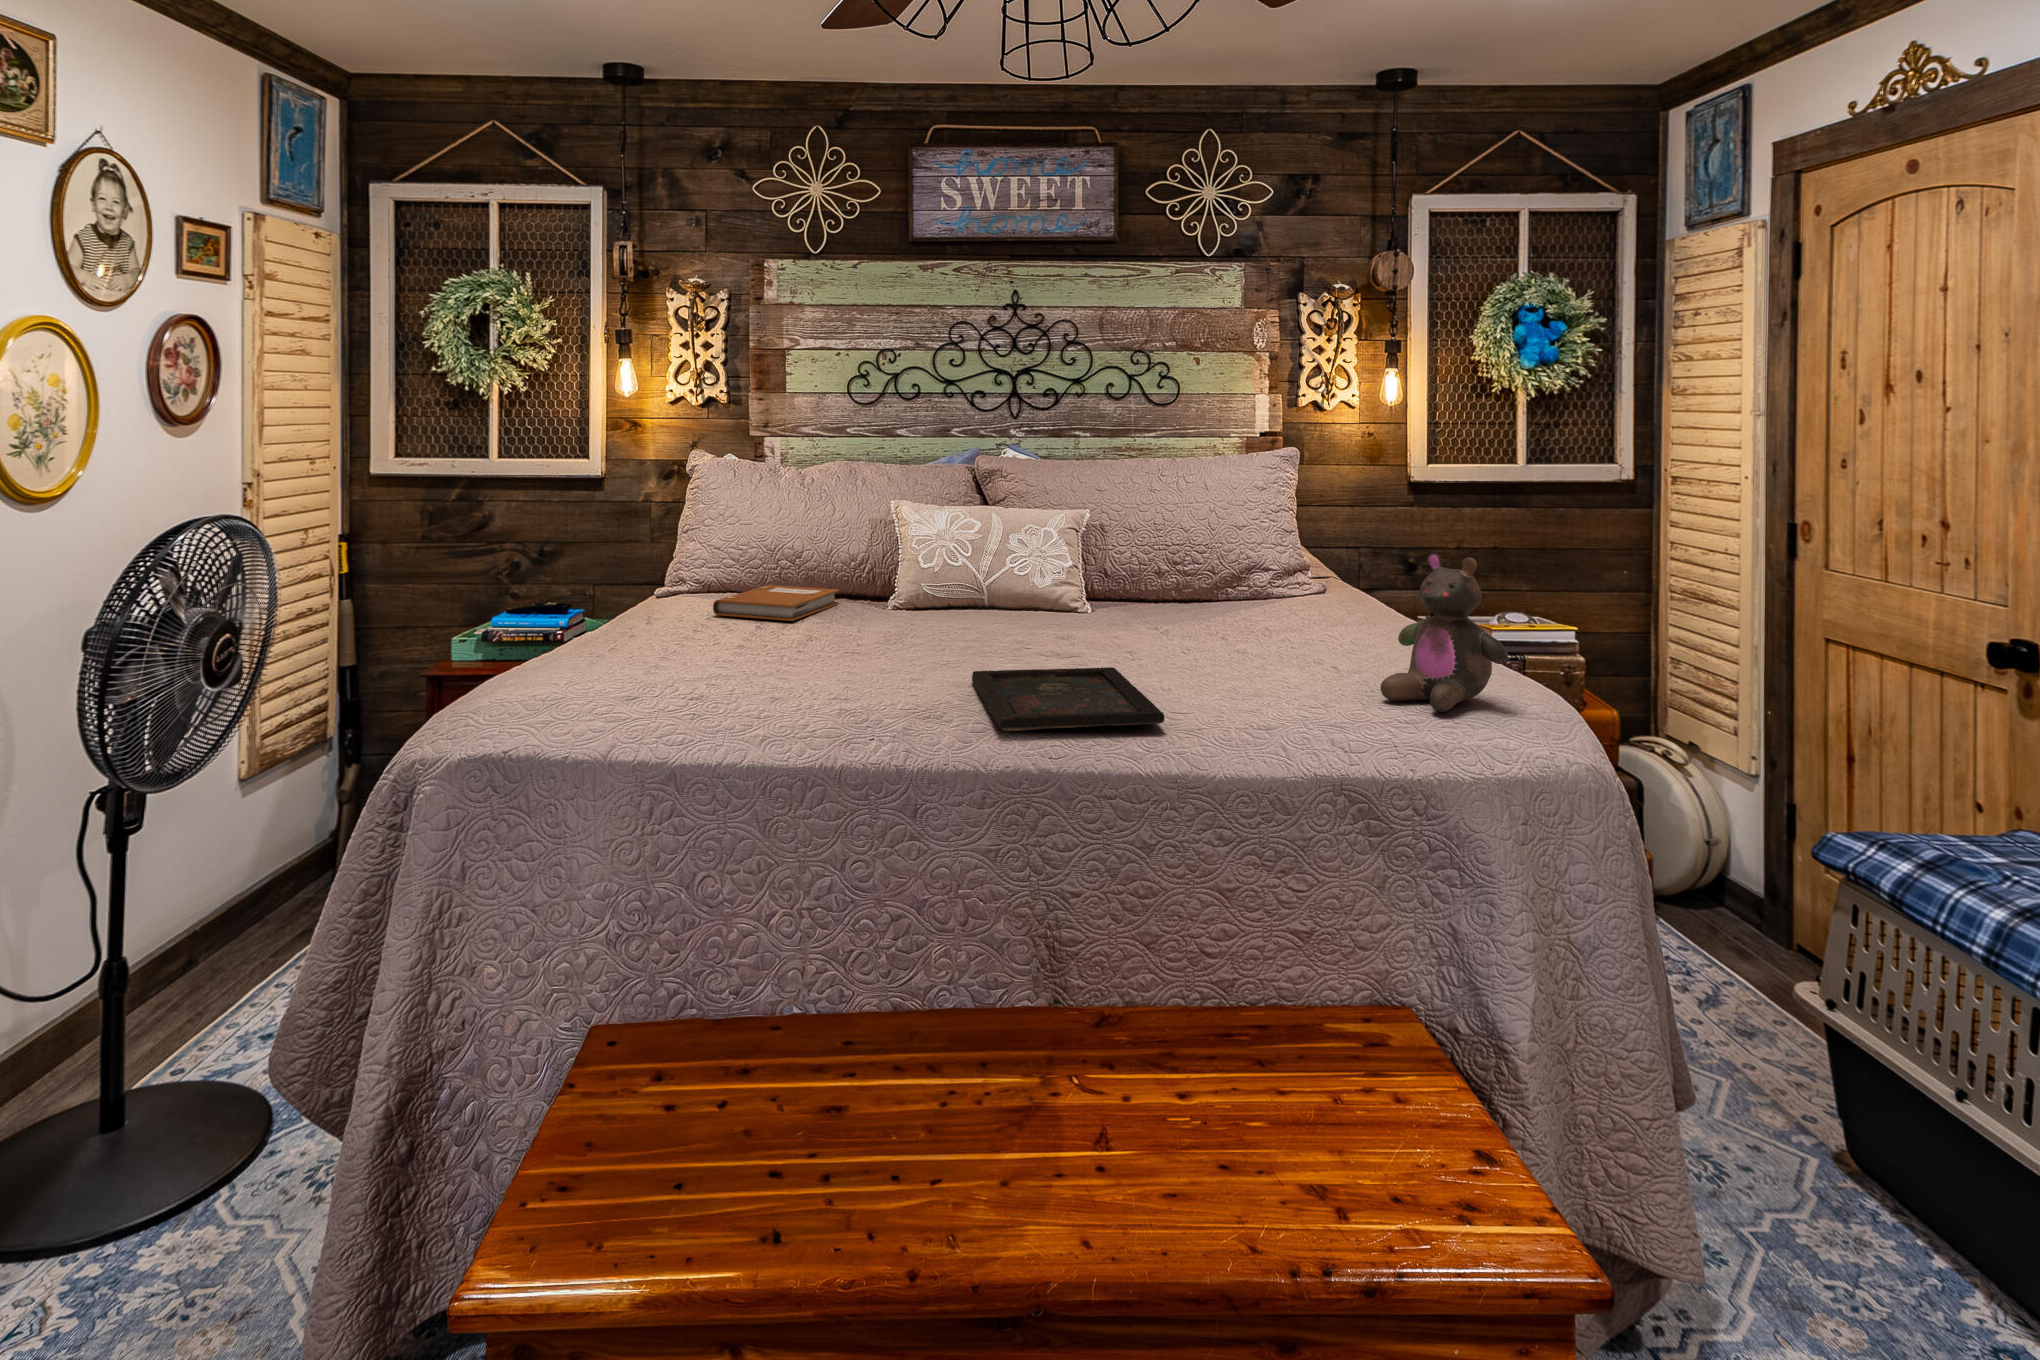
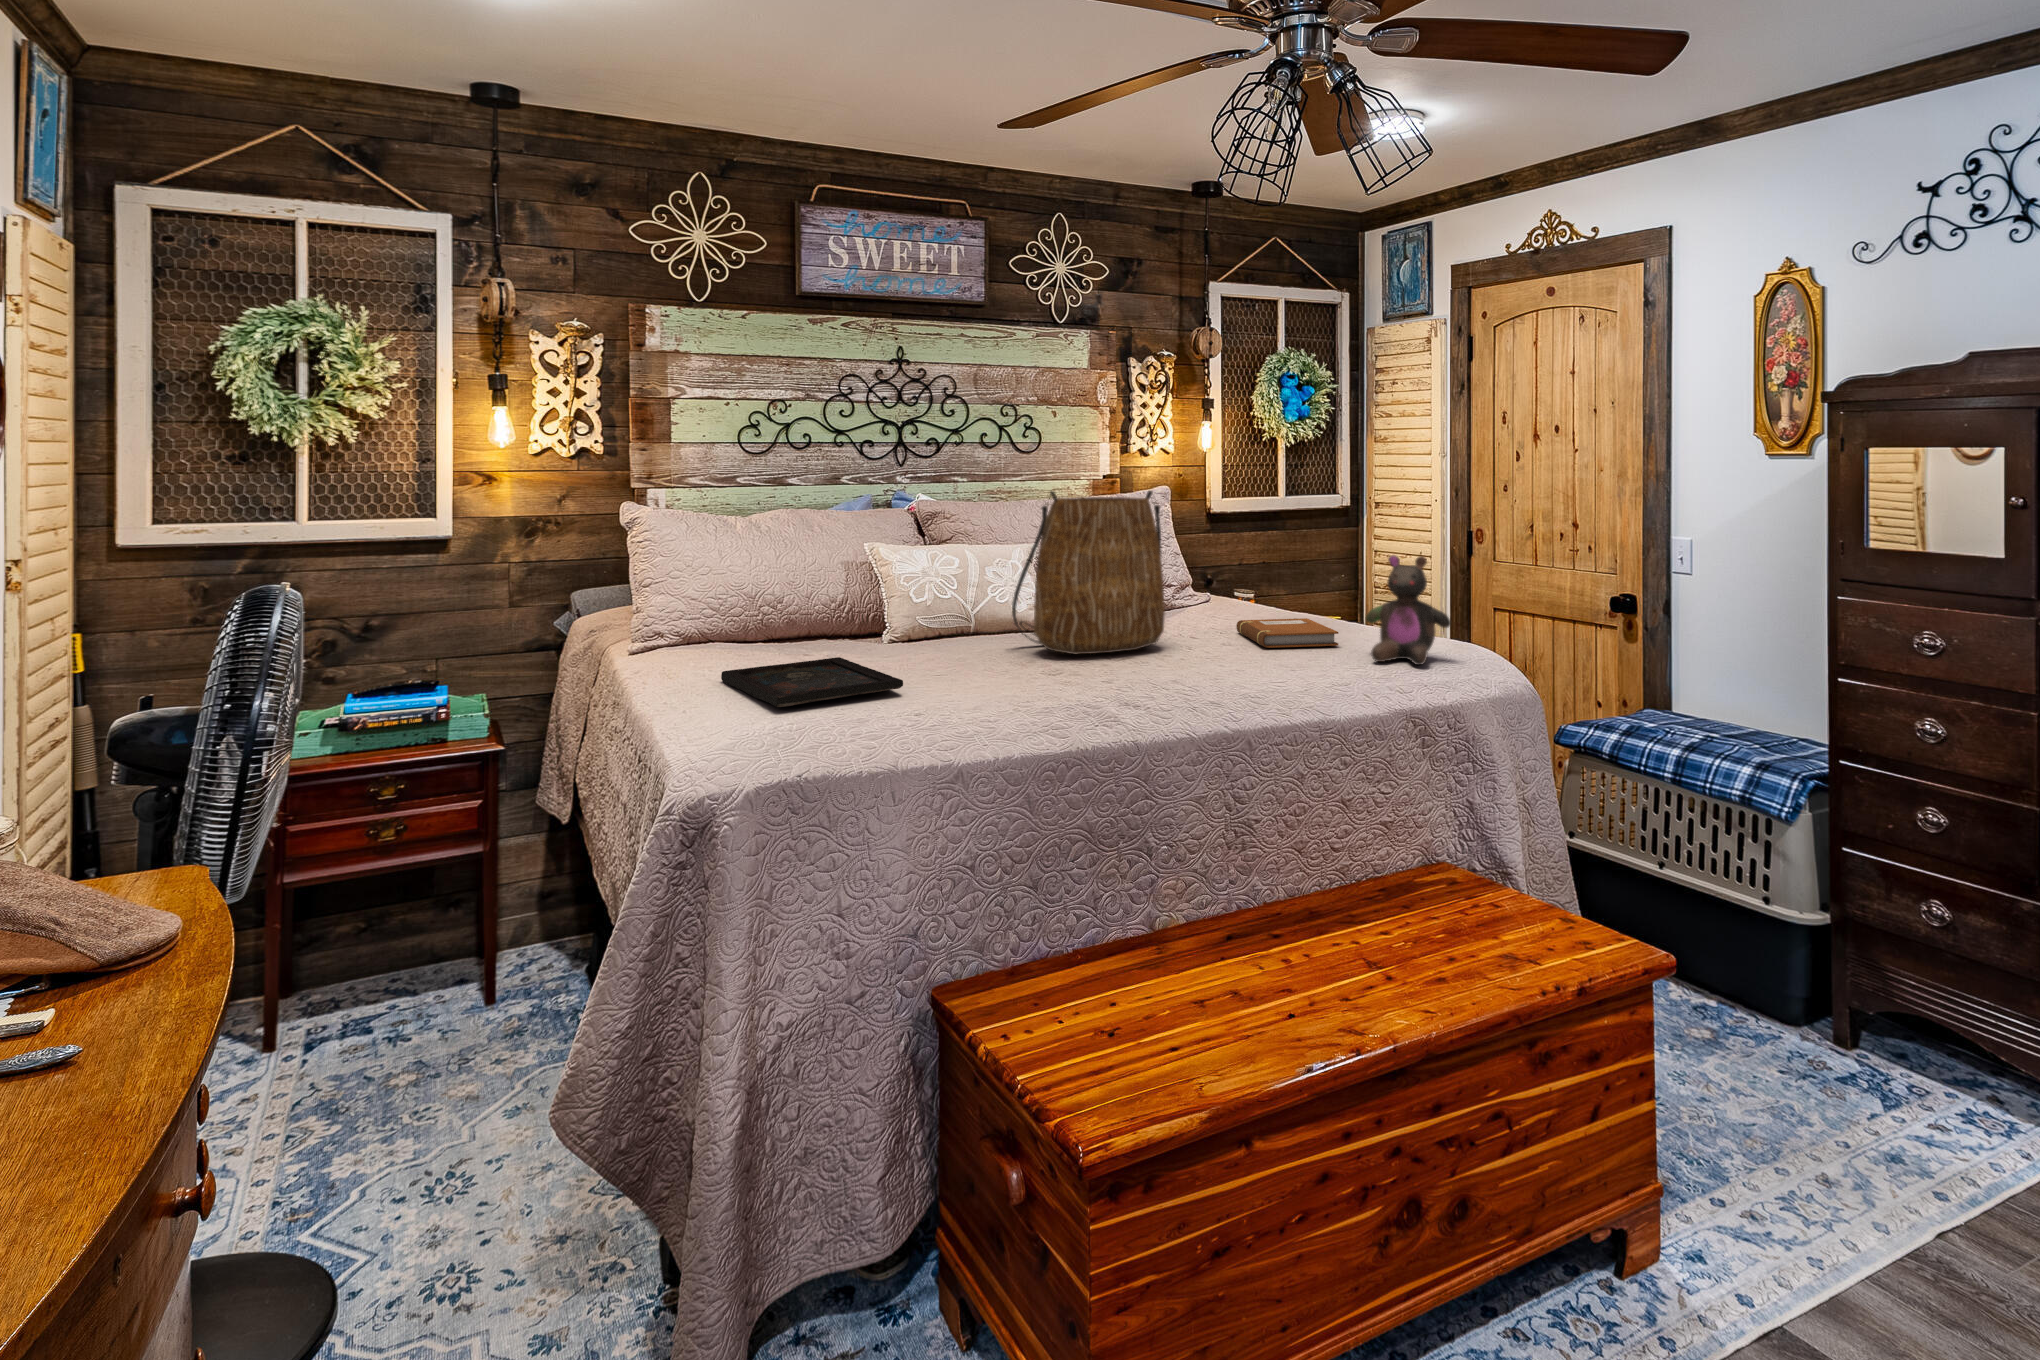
tote bag: none [978,451,1161,647] -> present [1012,491,1165,654]
notebook: present [713,585,839,621] -> present [1236,618,1338,648]
tray: present [972,667,1164,731] -> present [721,657,903,707]

